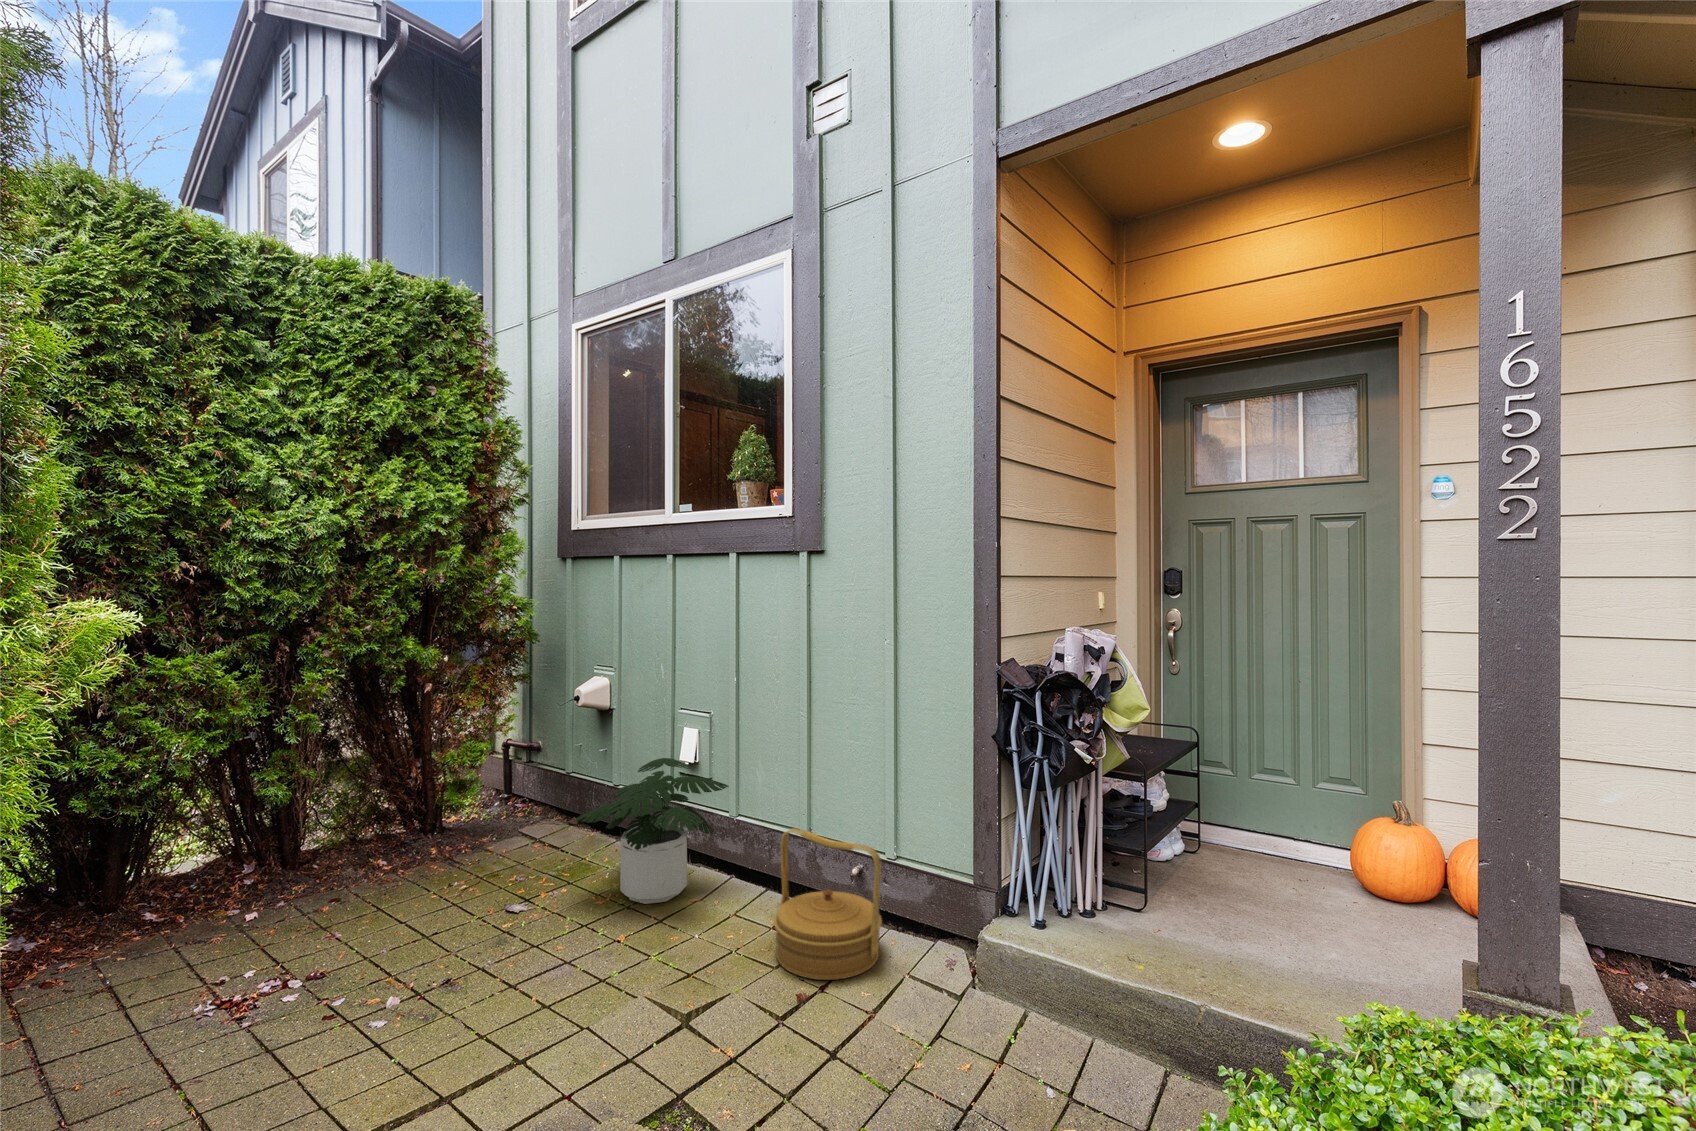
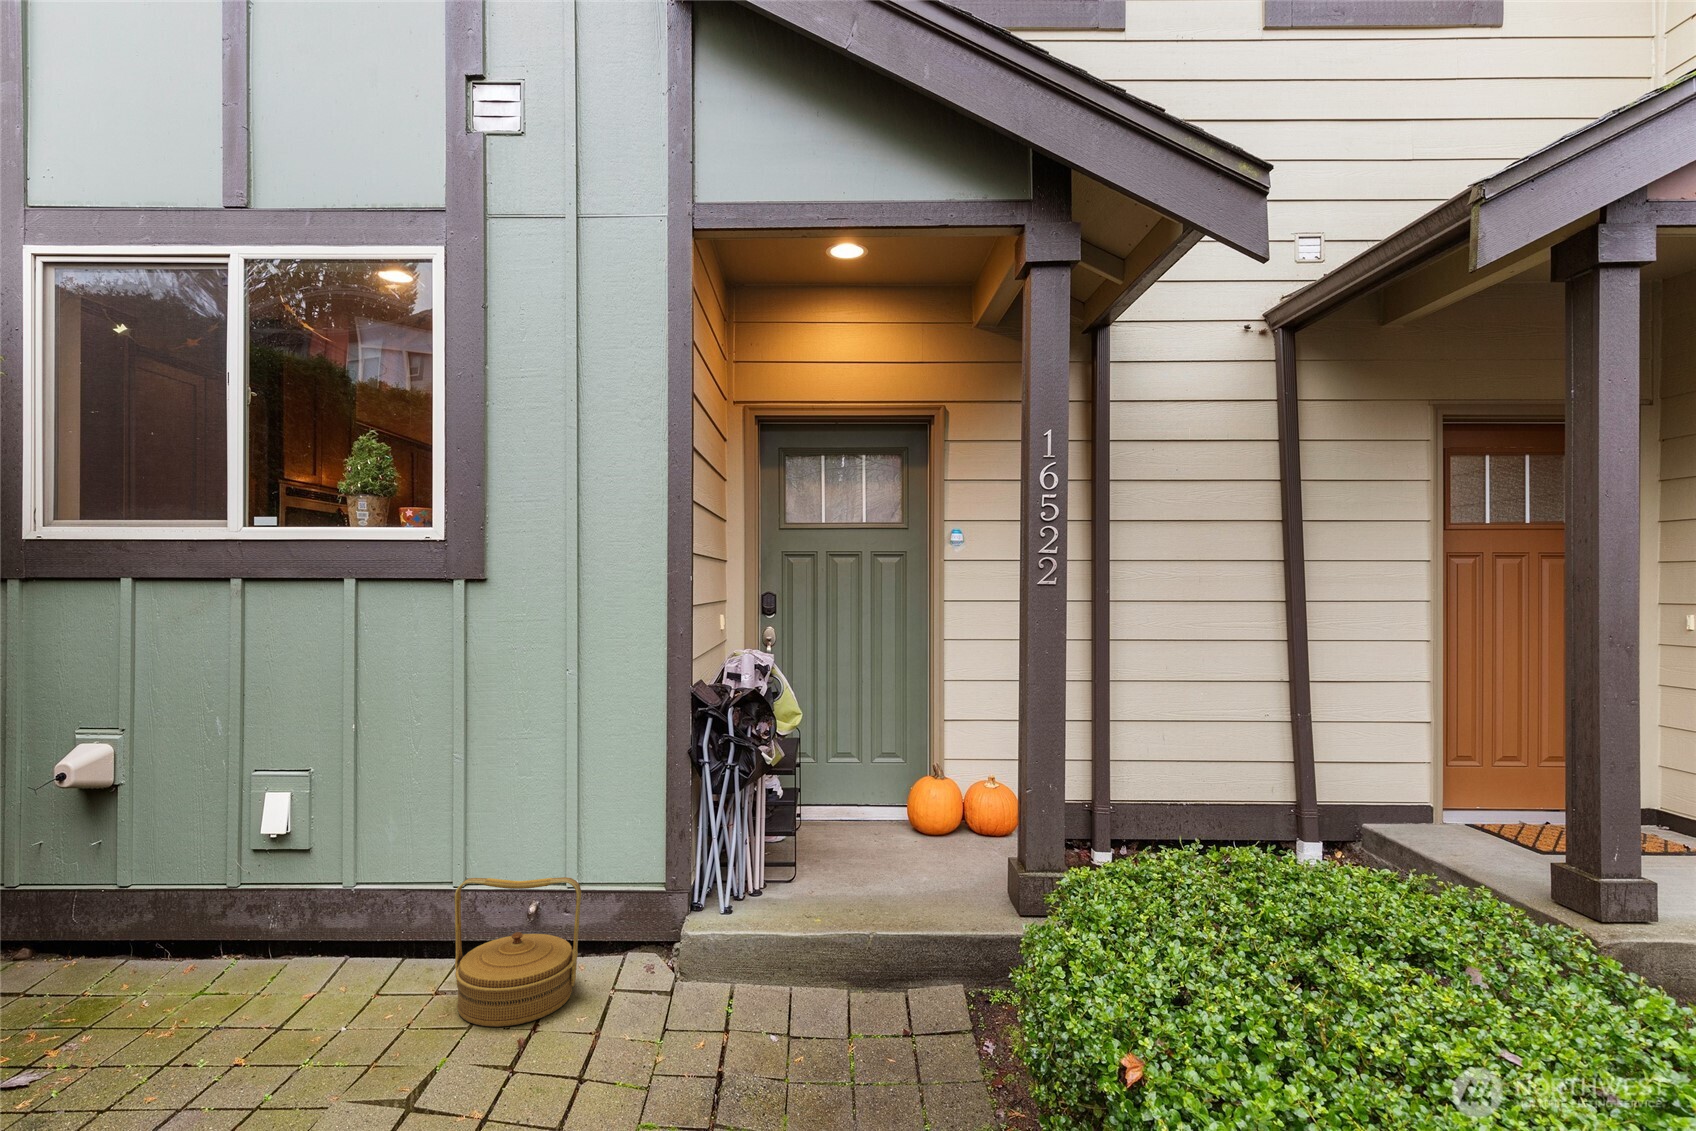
potted plant: present [576,758,729,904] -> none [132,834,351,1019]

